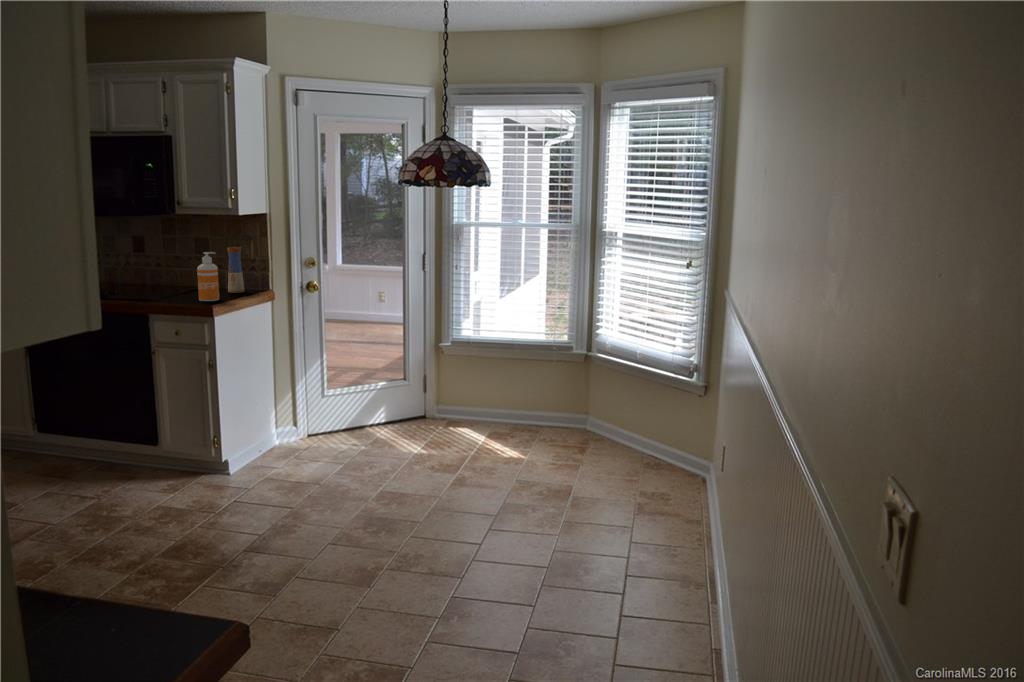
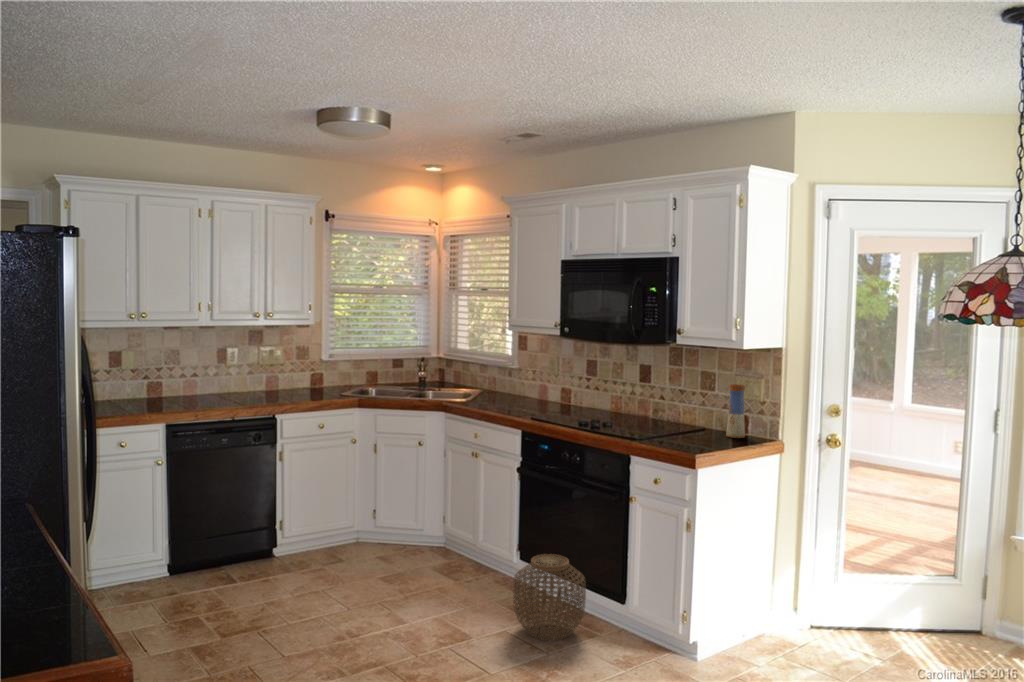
soap dispenser: present [197,252,219,301] -> none [685,389,709,446]
woven basket: none [44,418,121,496] -> present [513,554,586,641]

